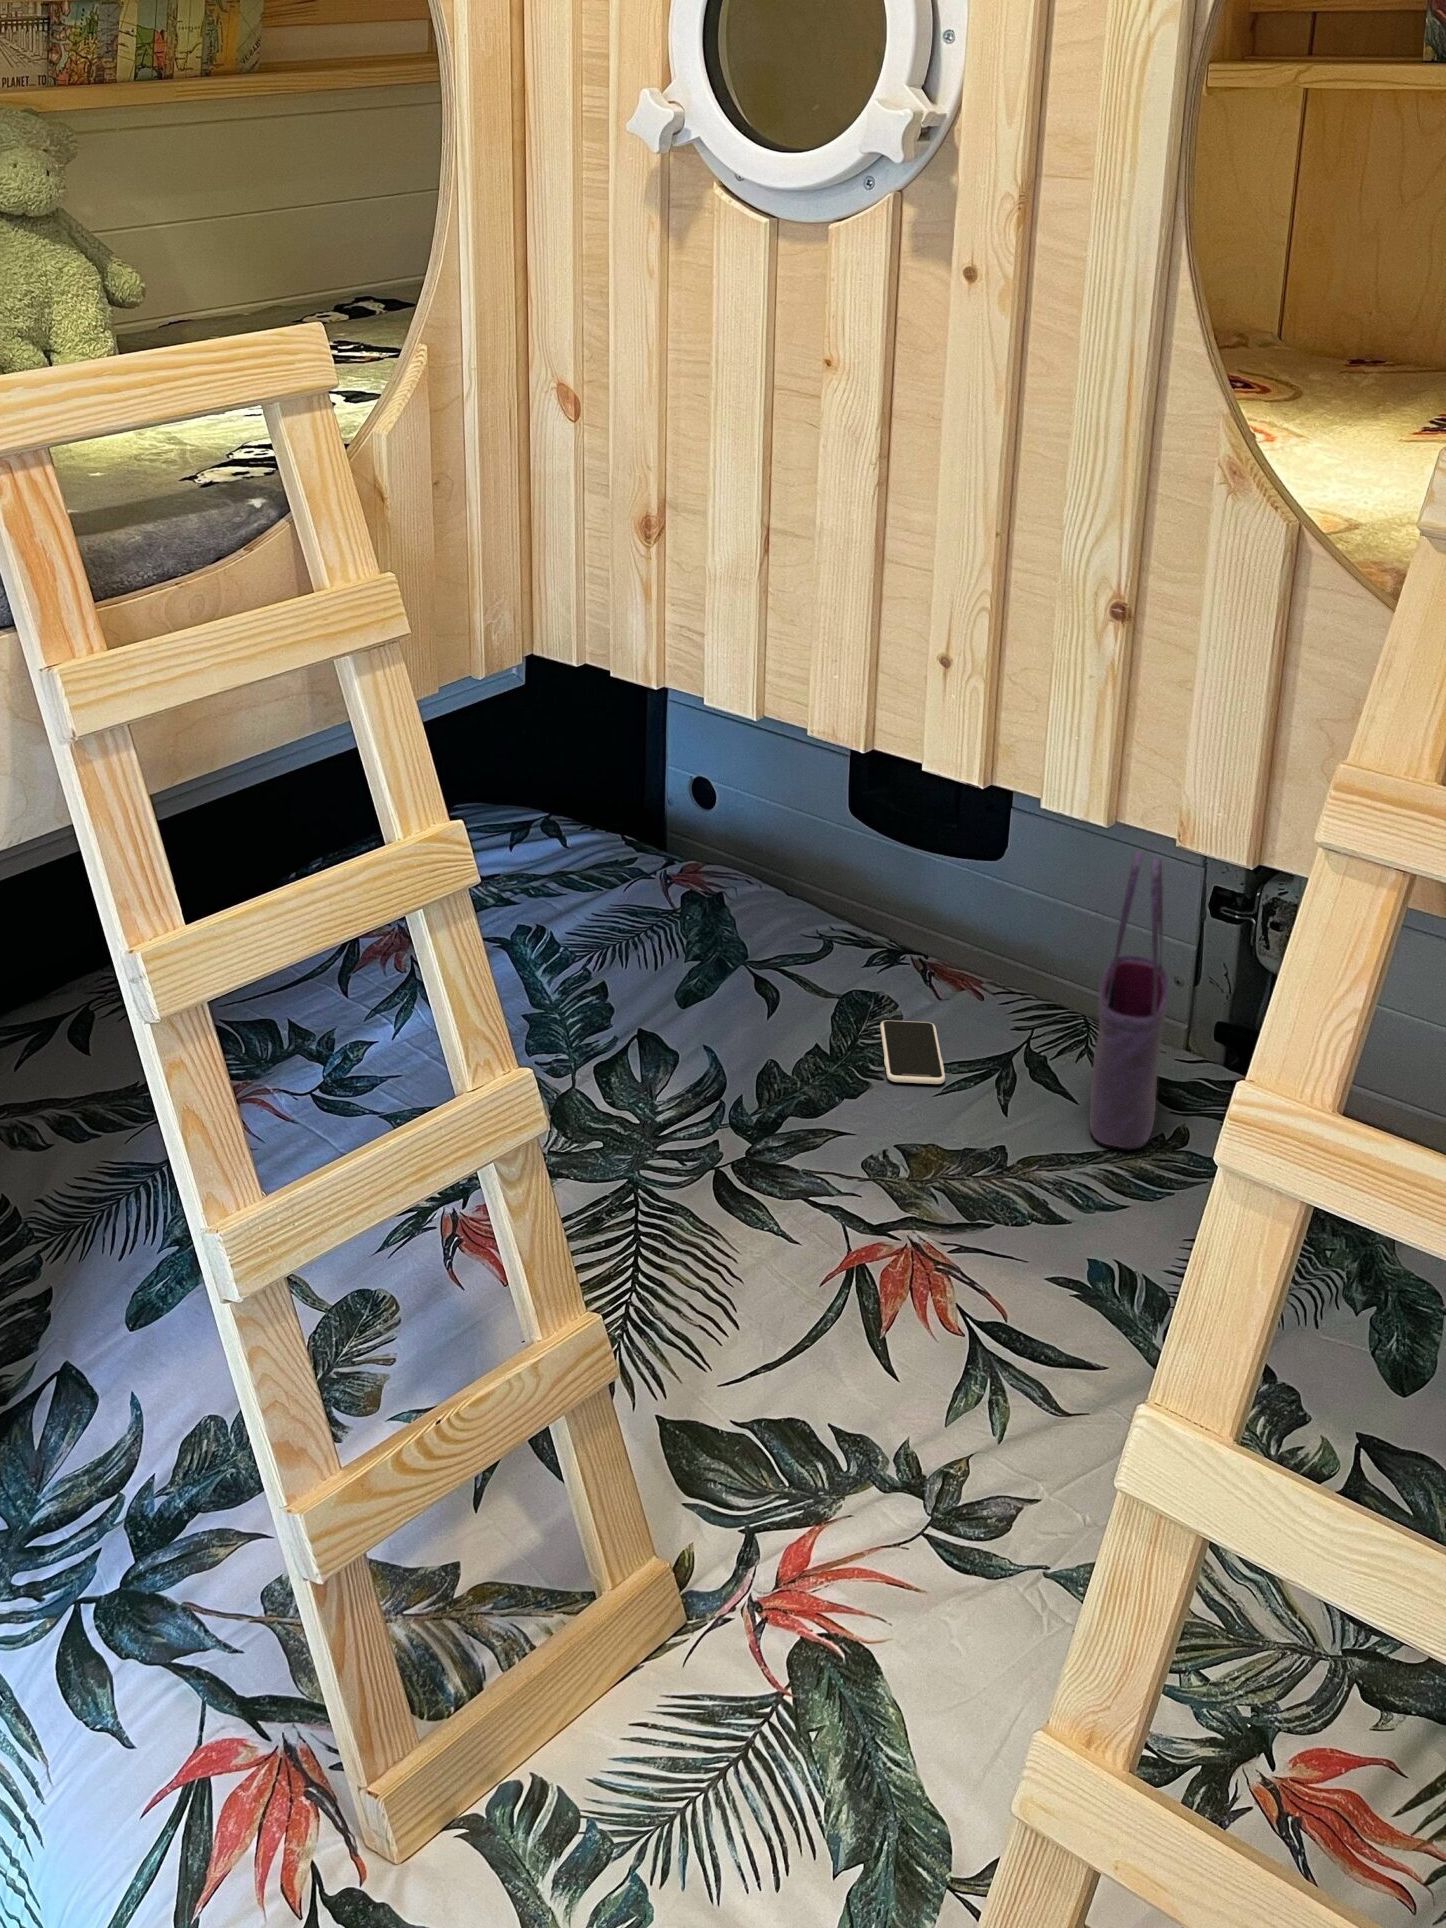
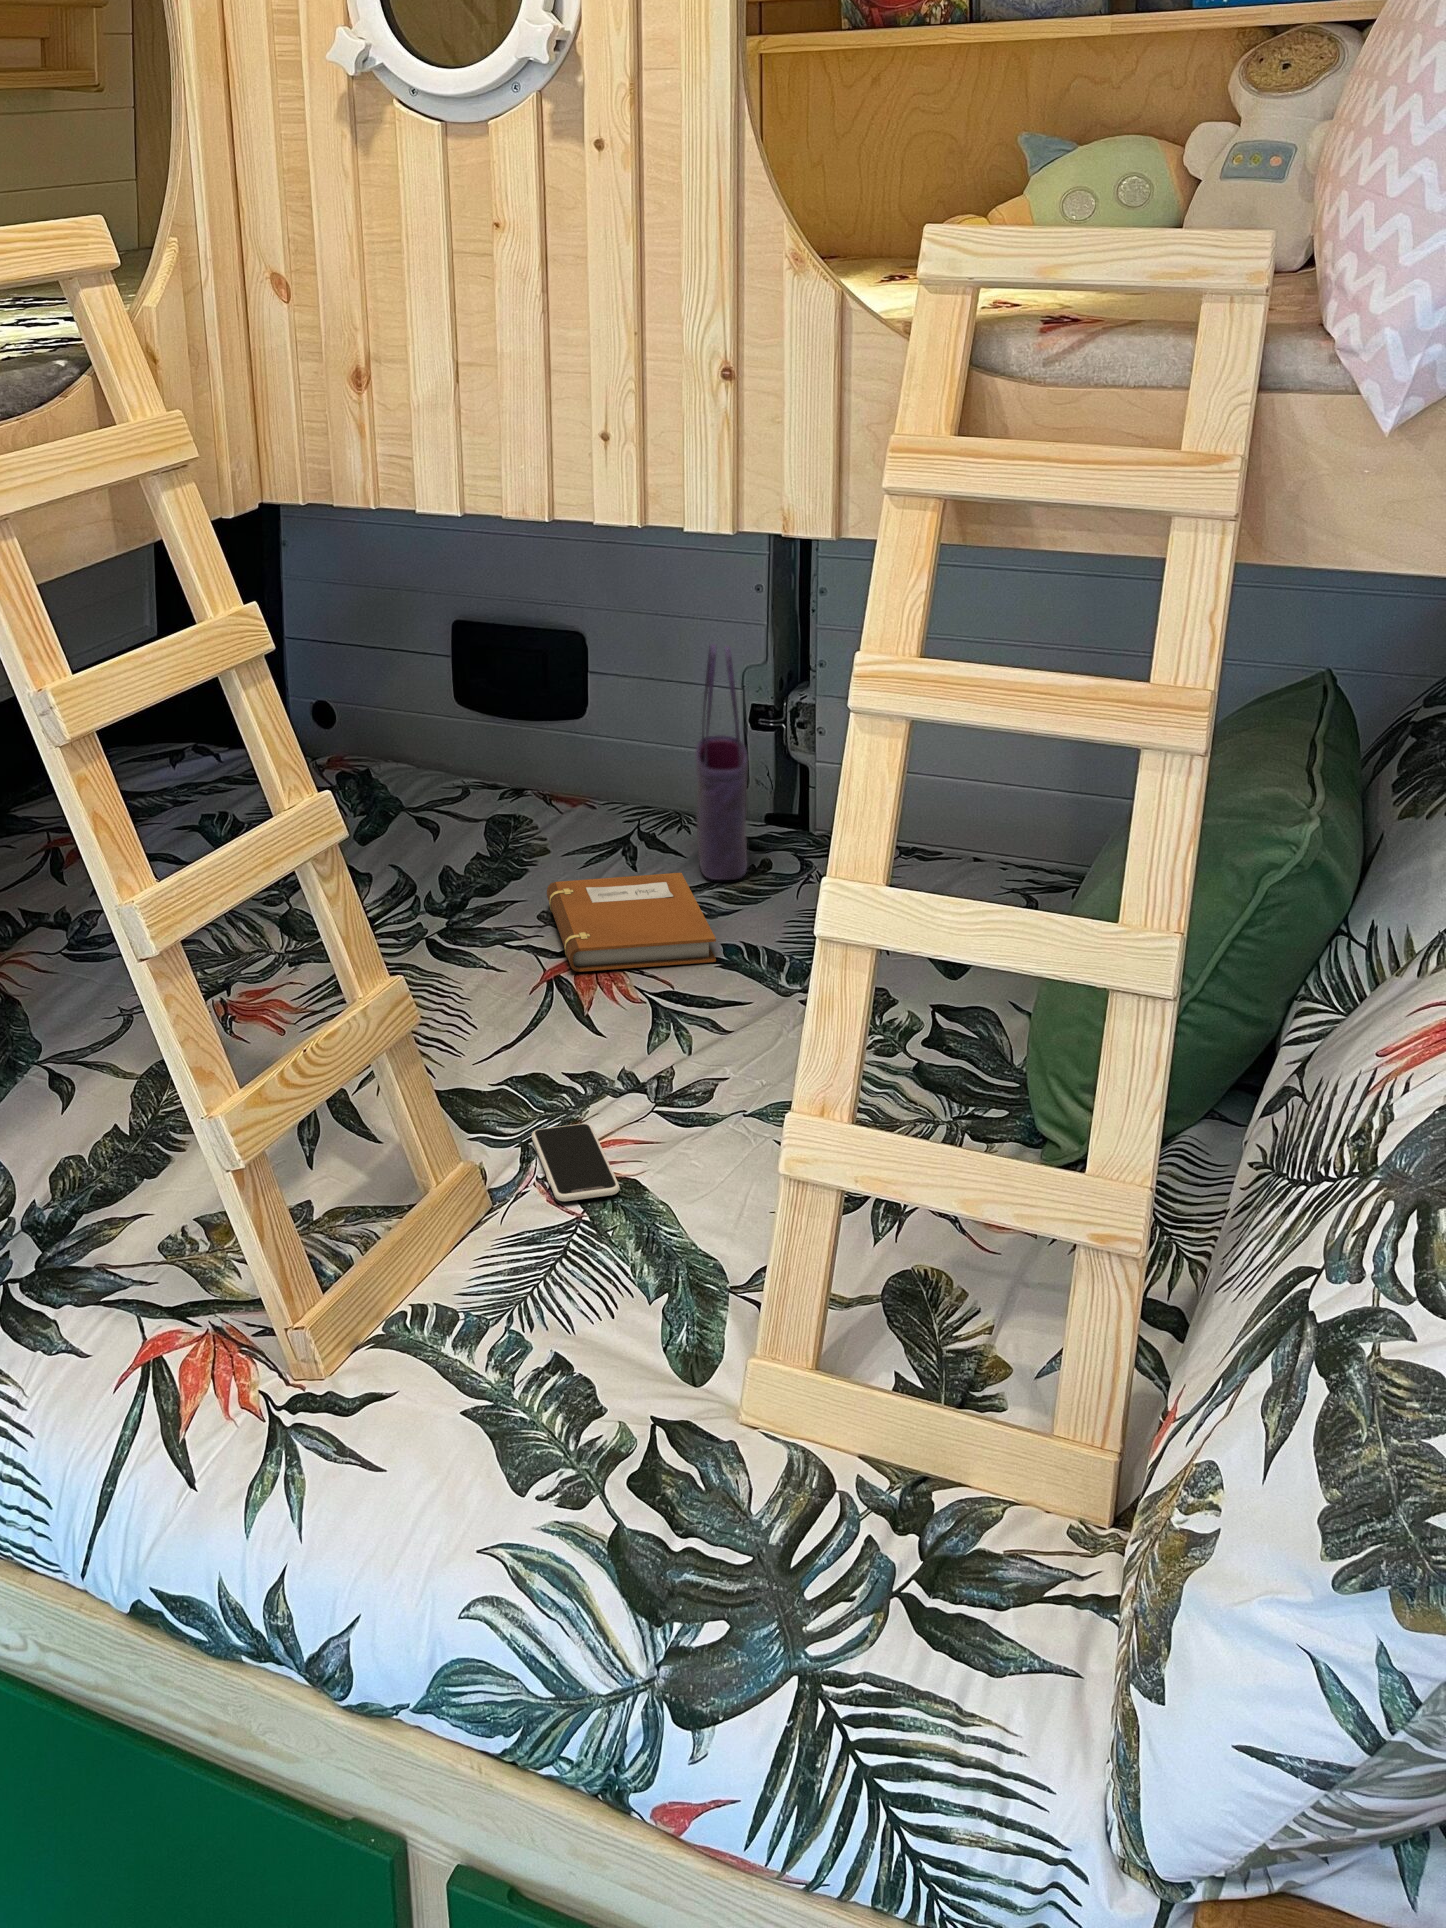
smartphone: present [880,1020,945,1084] -> present [532,1124,620,1201]
notebook: none [881,1117,1076,1282] -> present [547,873,716,972]

